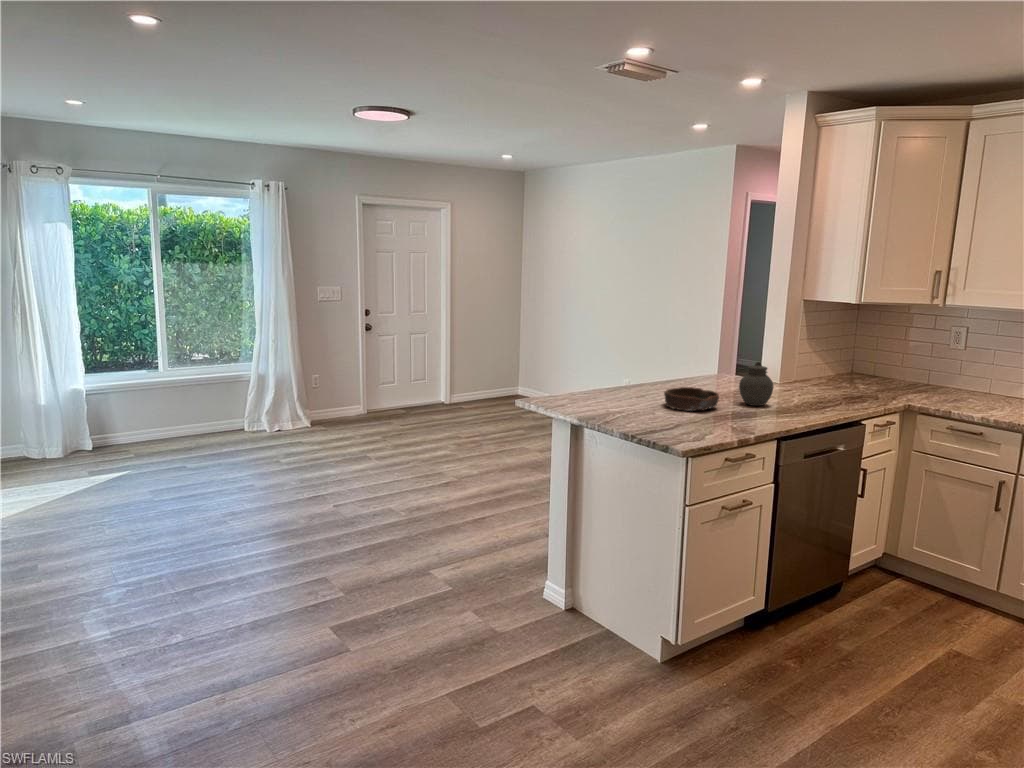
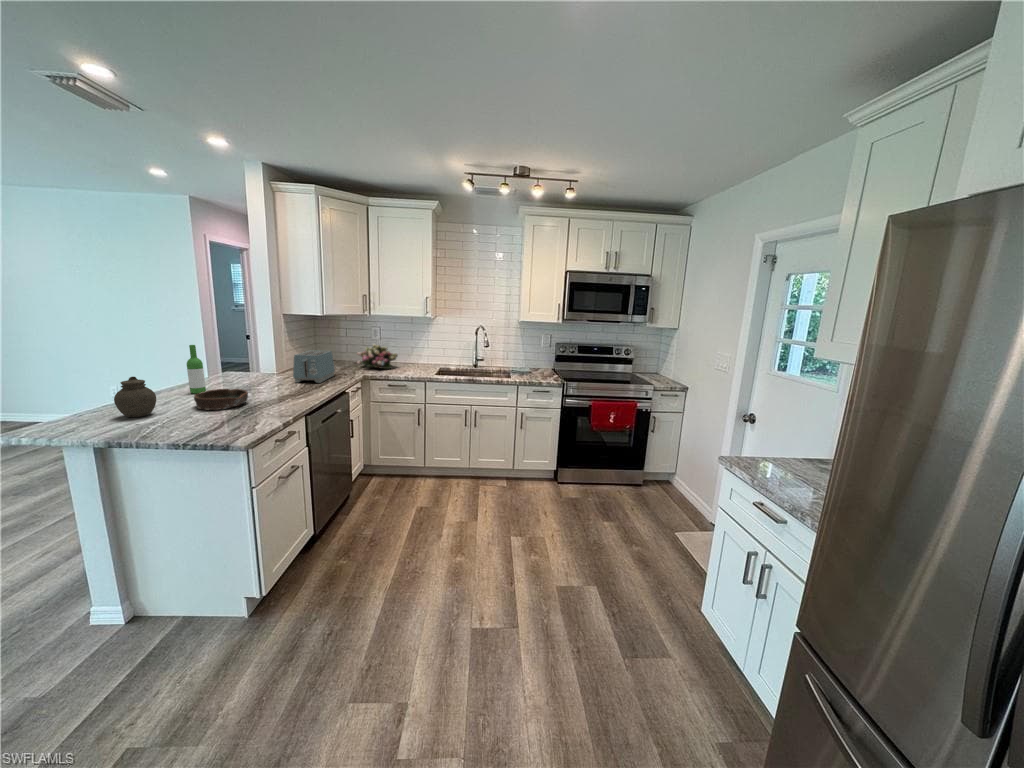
wine bottle: none [670,332,687,391] -> present [187,345,206,393]
flower arrangement: none [905,351,993,400] -> present [357,344,397,369]
toaster: none [790,352,859,402] -> present [293,350,335,383]
jar: present [739,362,773,406] -> present [114,377,156,417]

